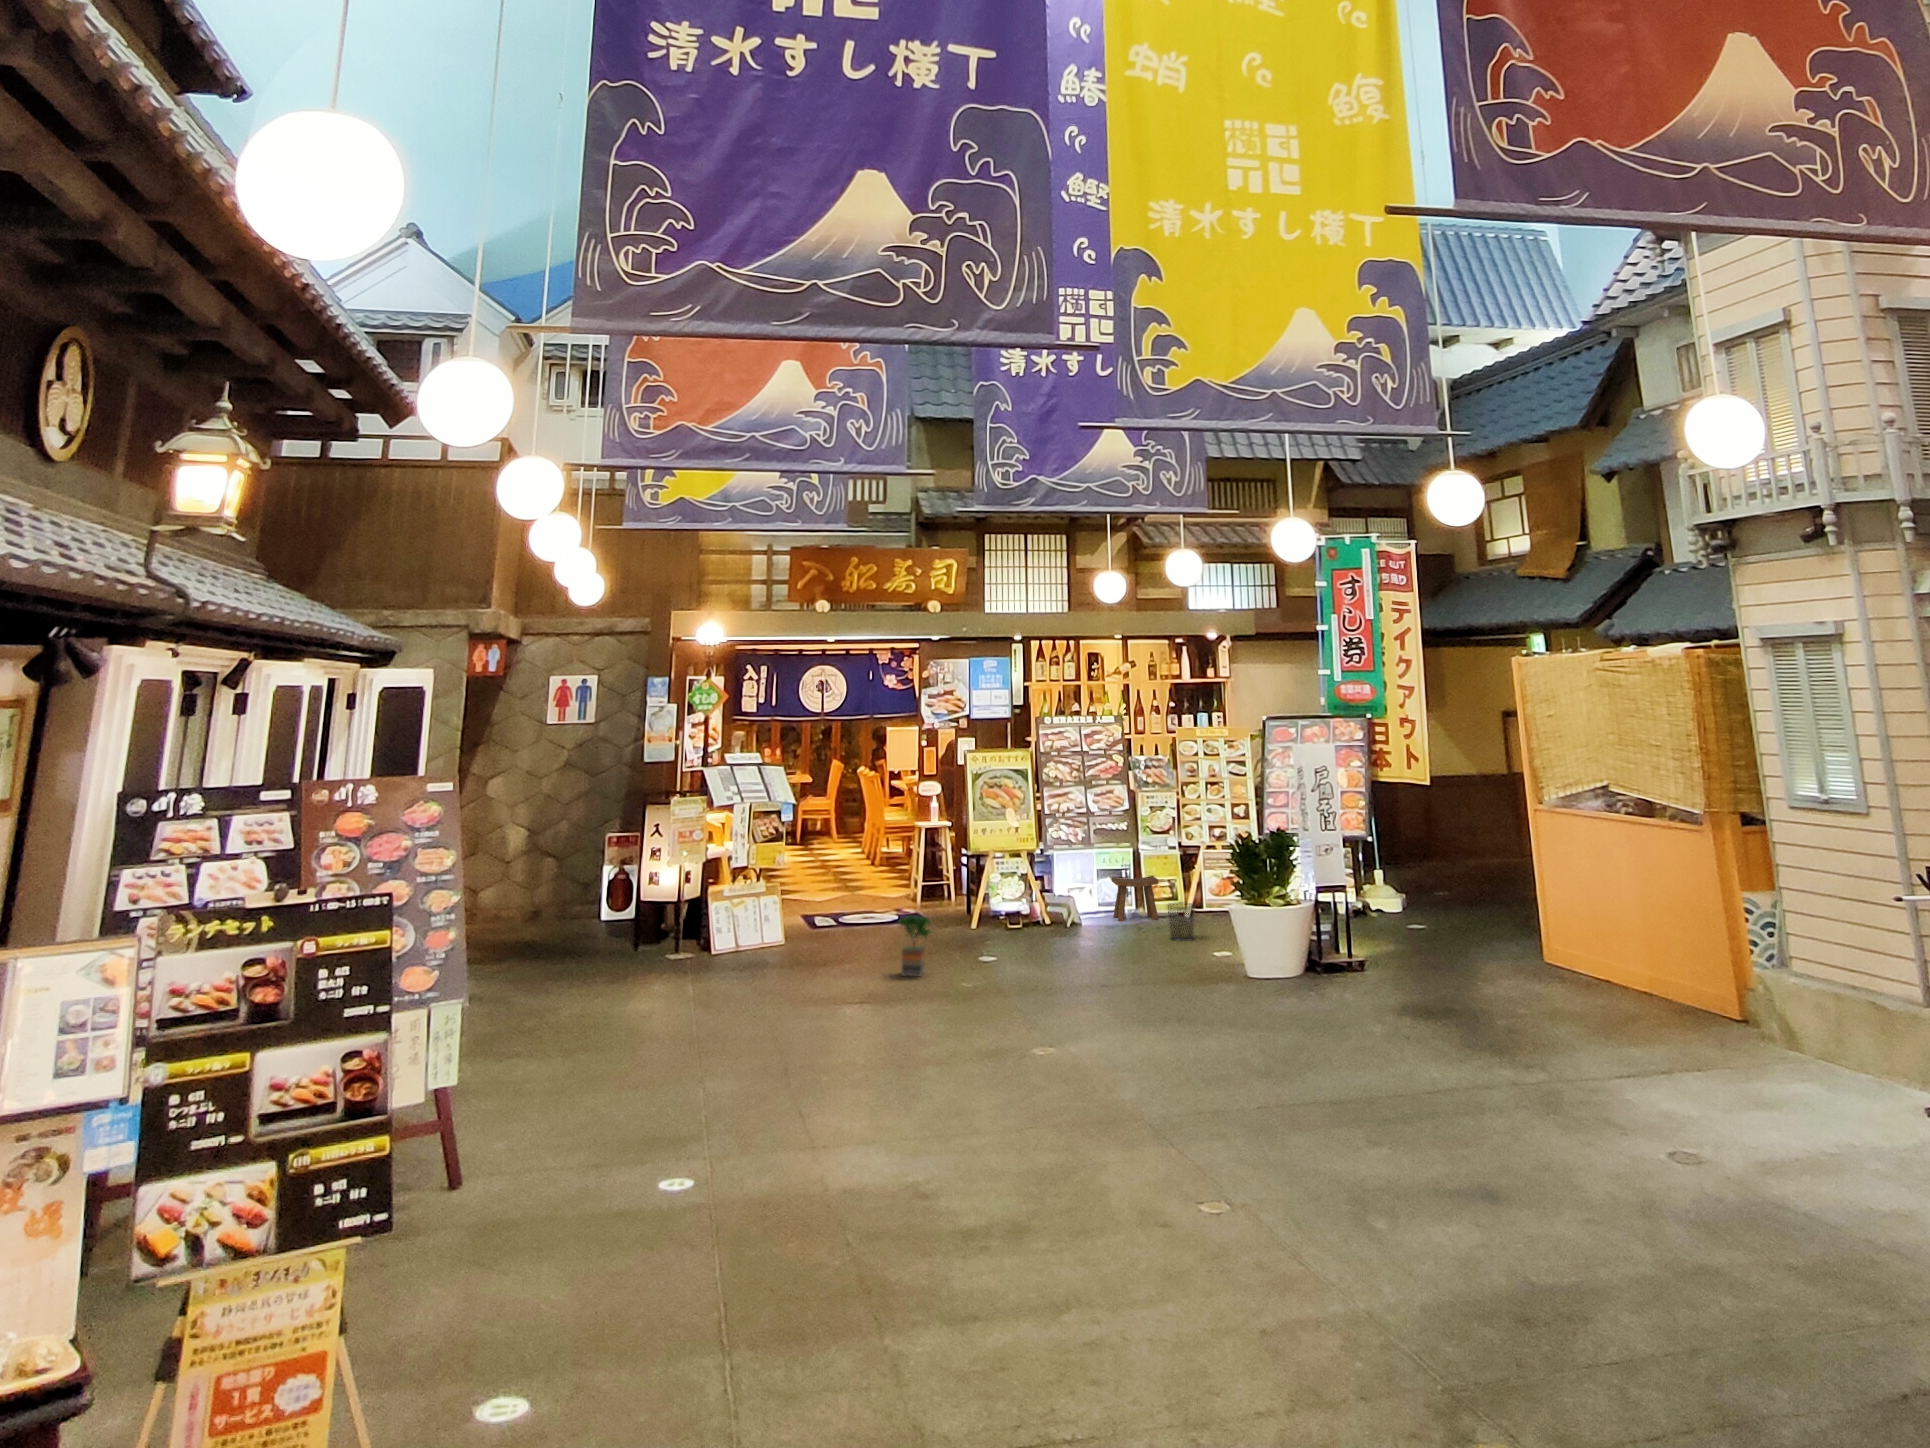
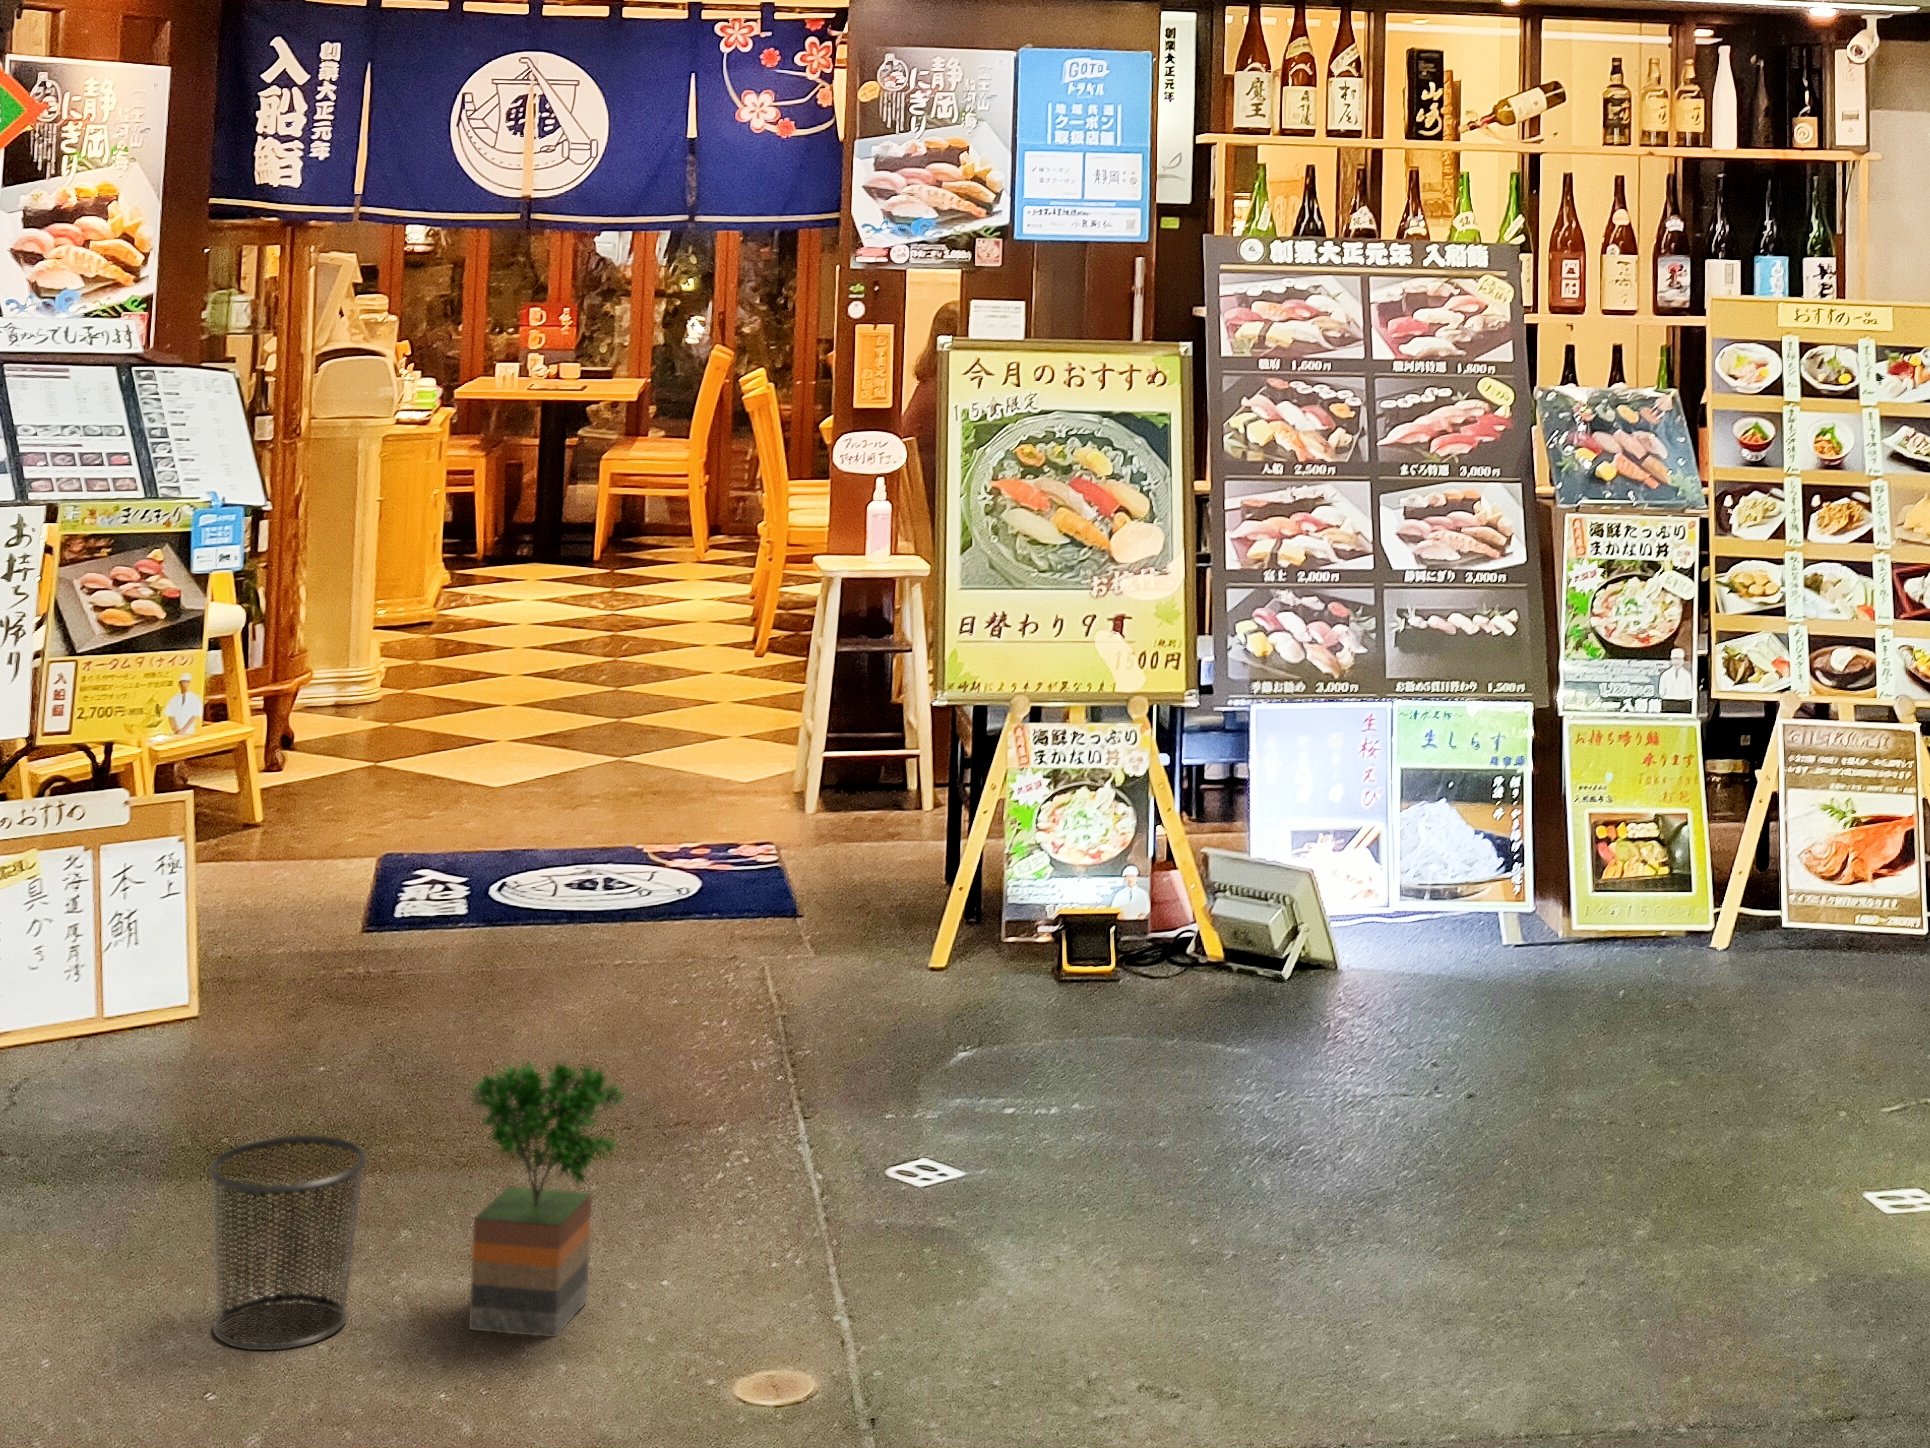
stool: present [1111,876,1158,921] -> none [1453,795,1624,956]
waste bin: present [1167,903,1194,941] -> present [209,1135,366,1350]

